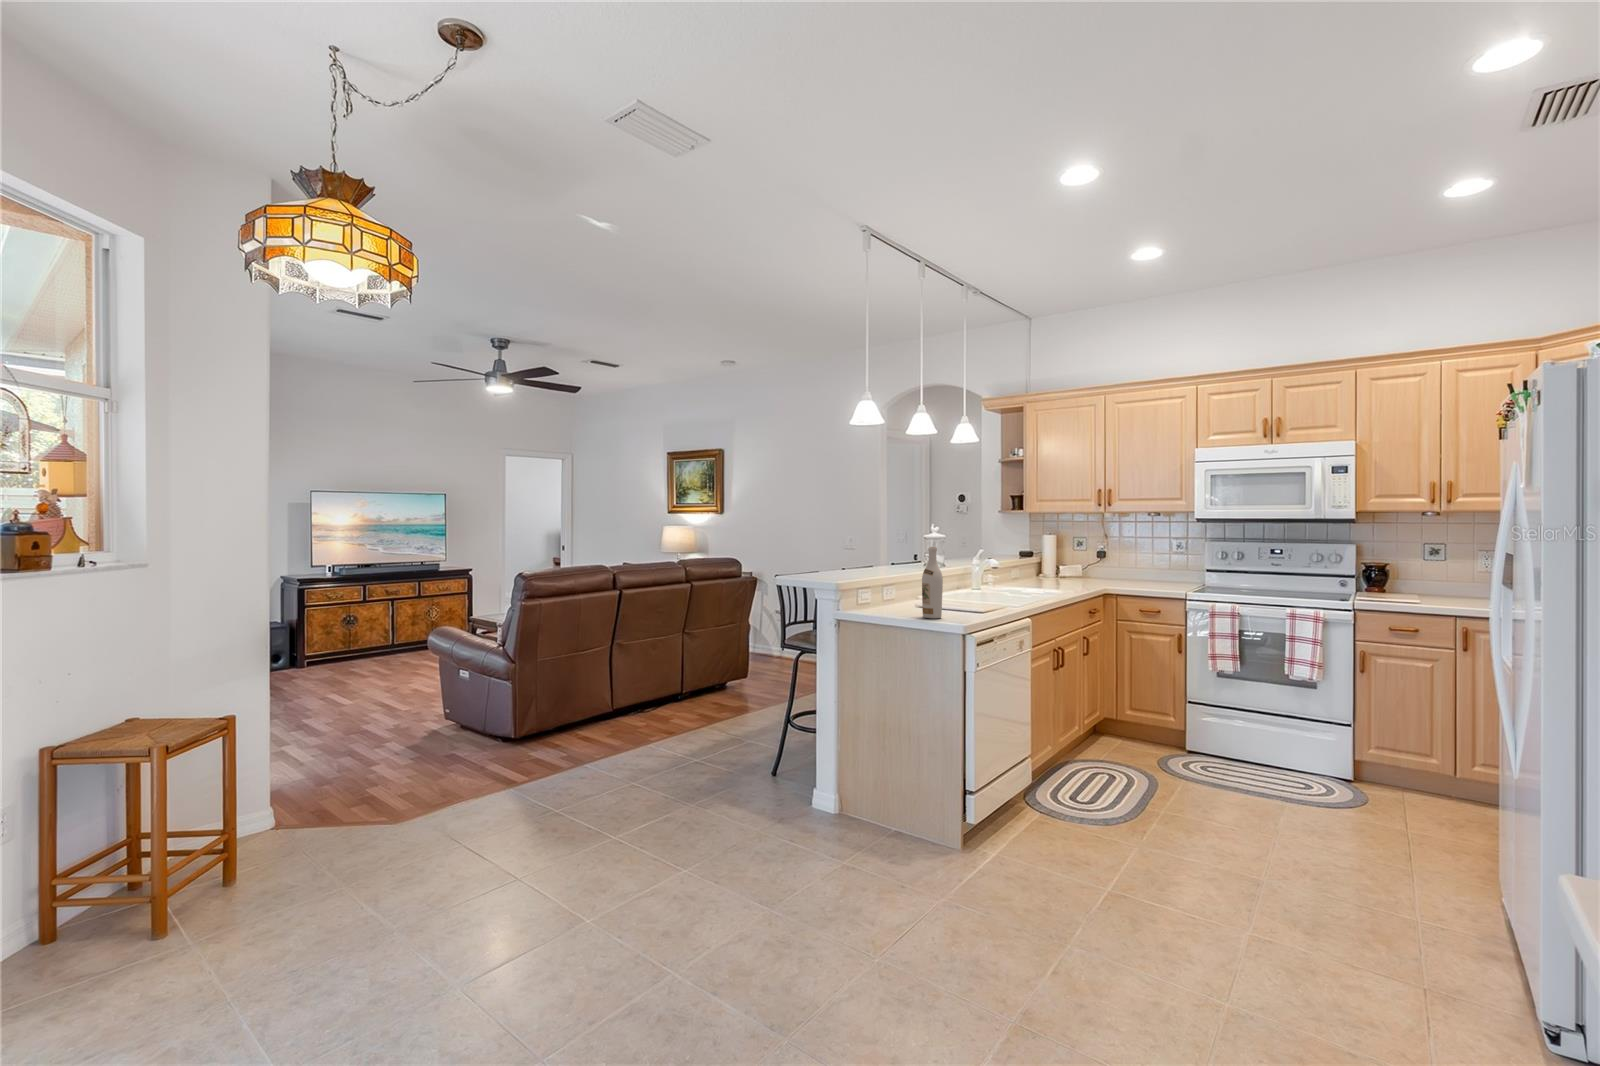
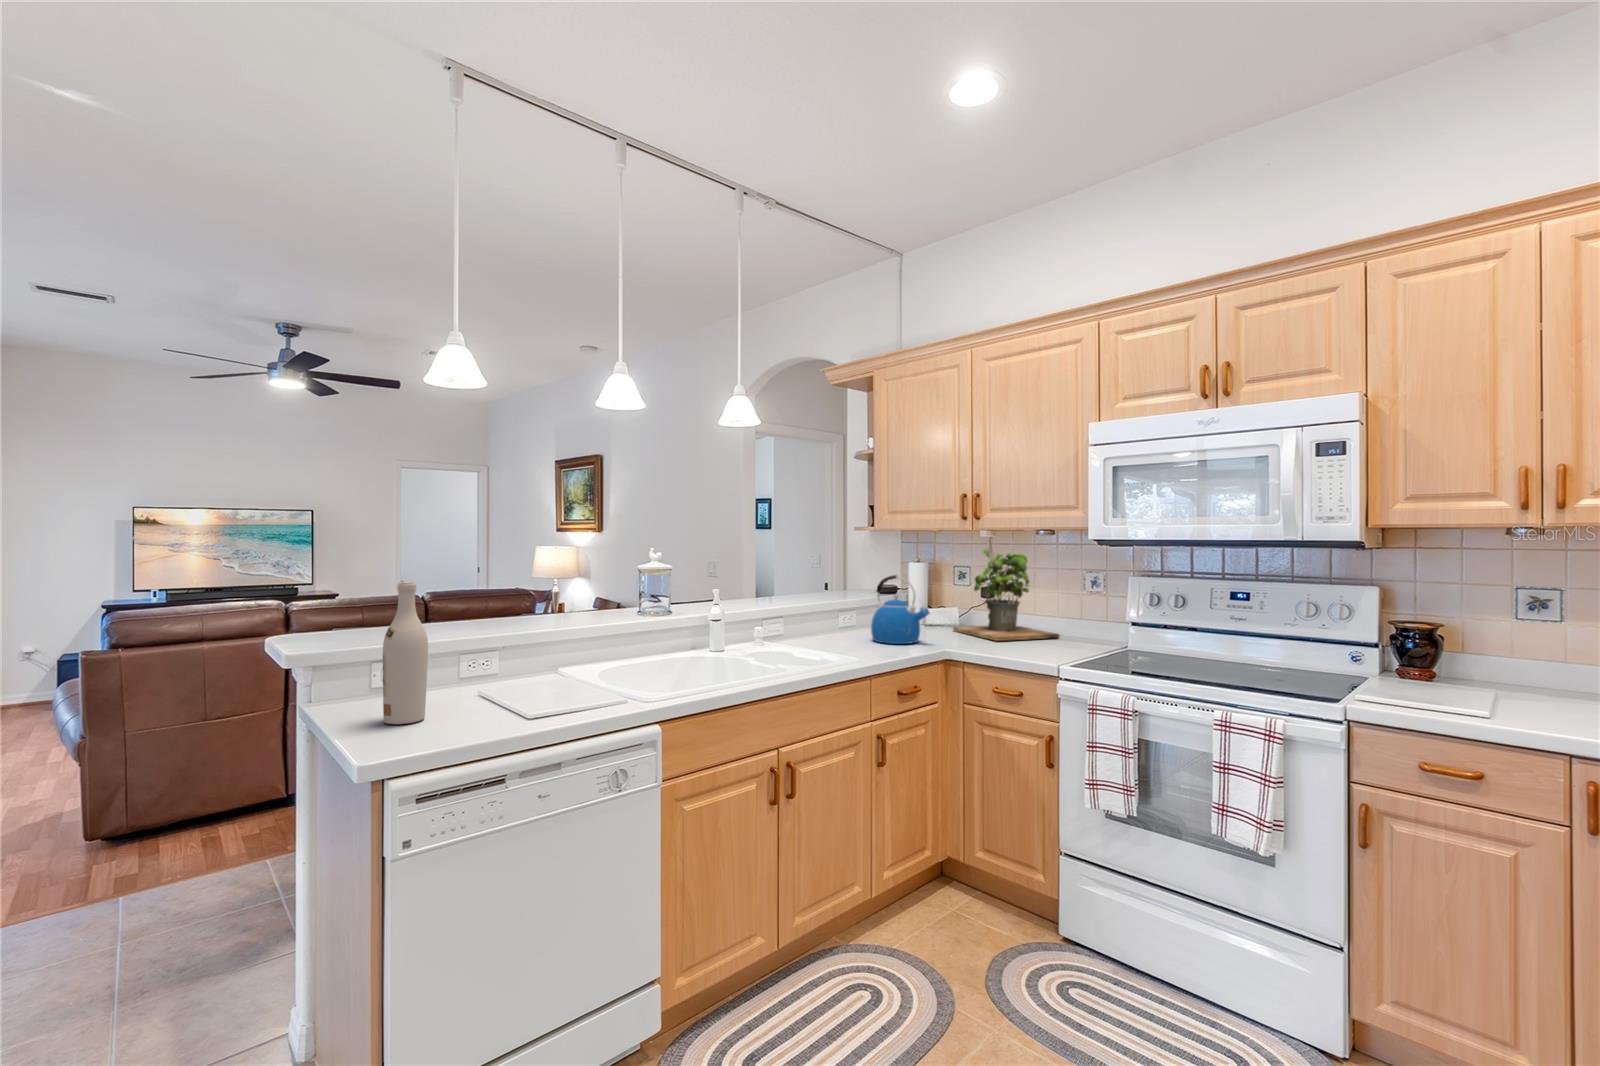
potted plant: none [1087,526,1159,584] -> present [953,549,1060,641]
kettle: none [1052,544,1093,586] -> present [871,575,929,644]

